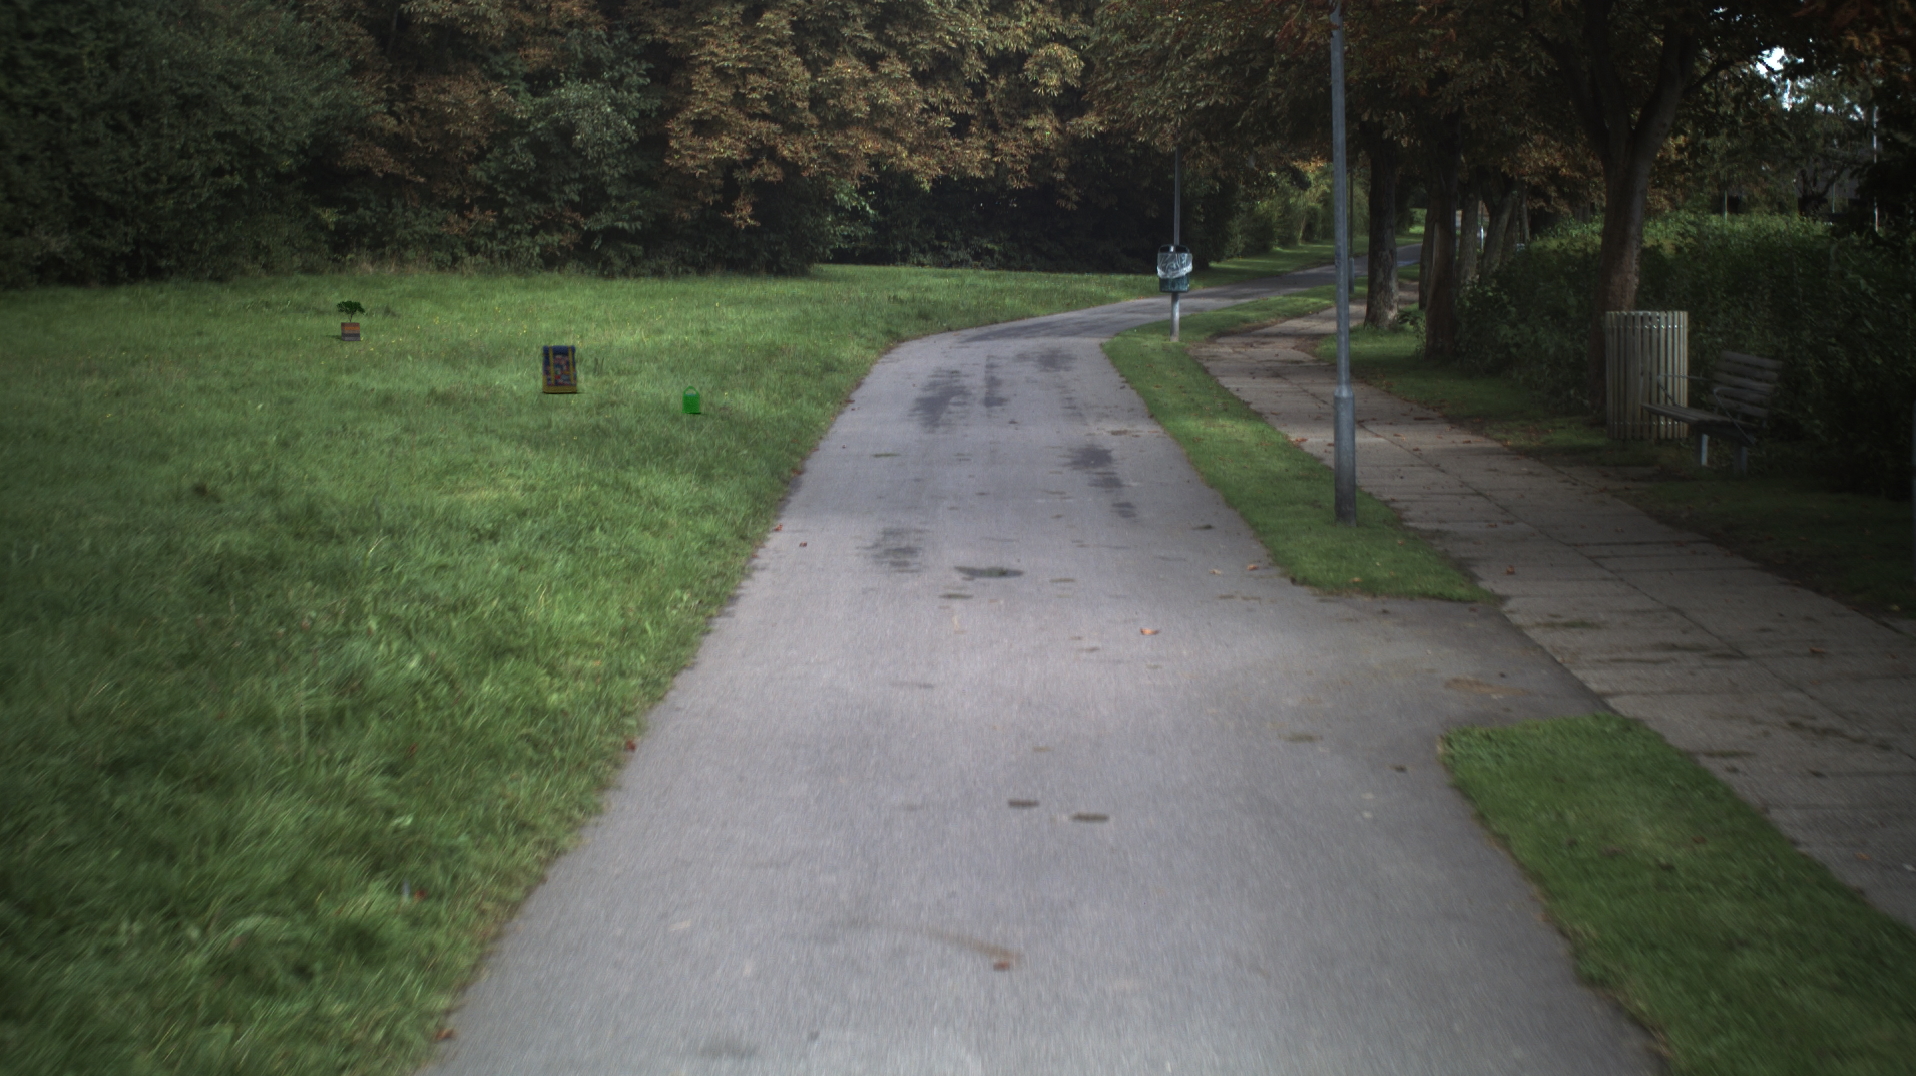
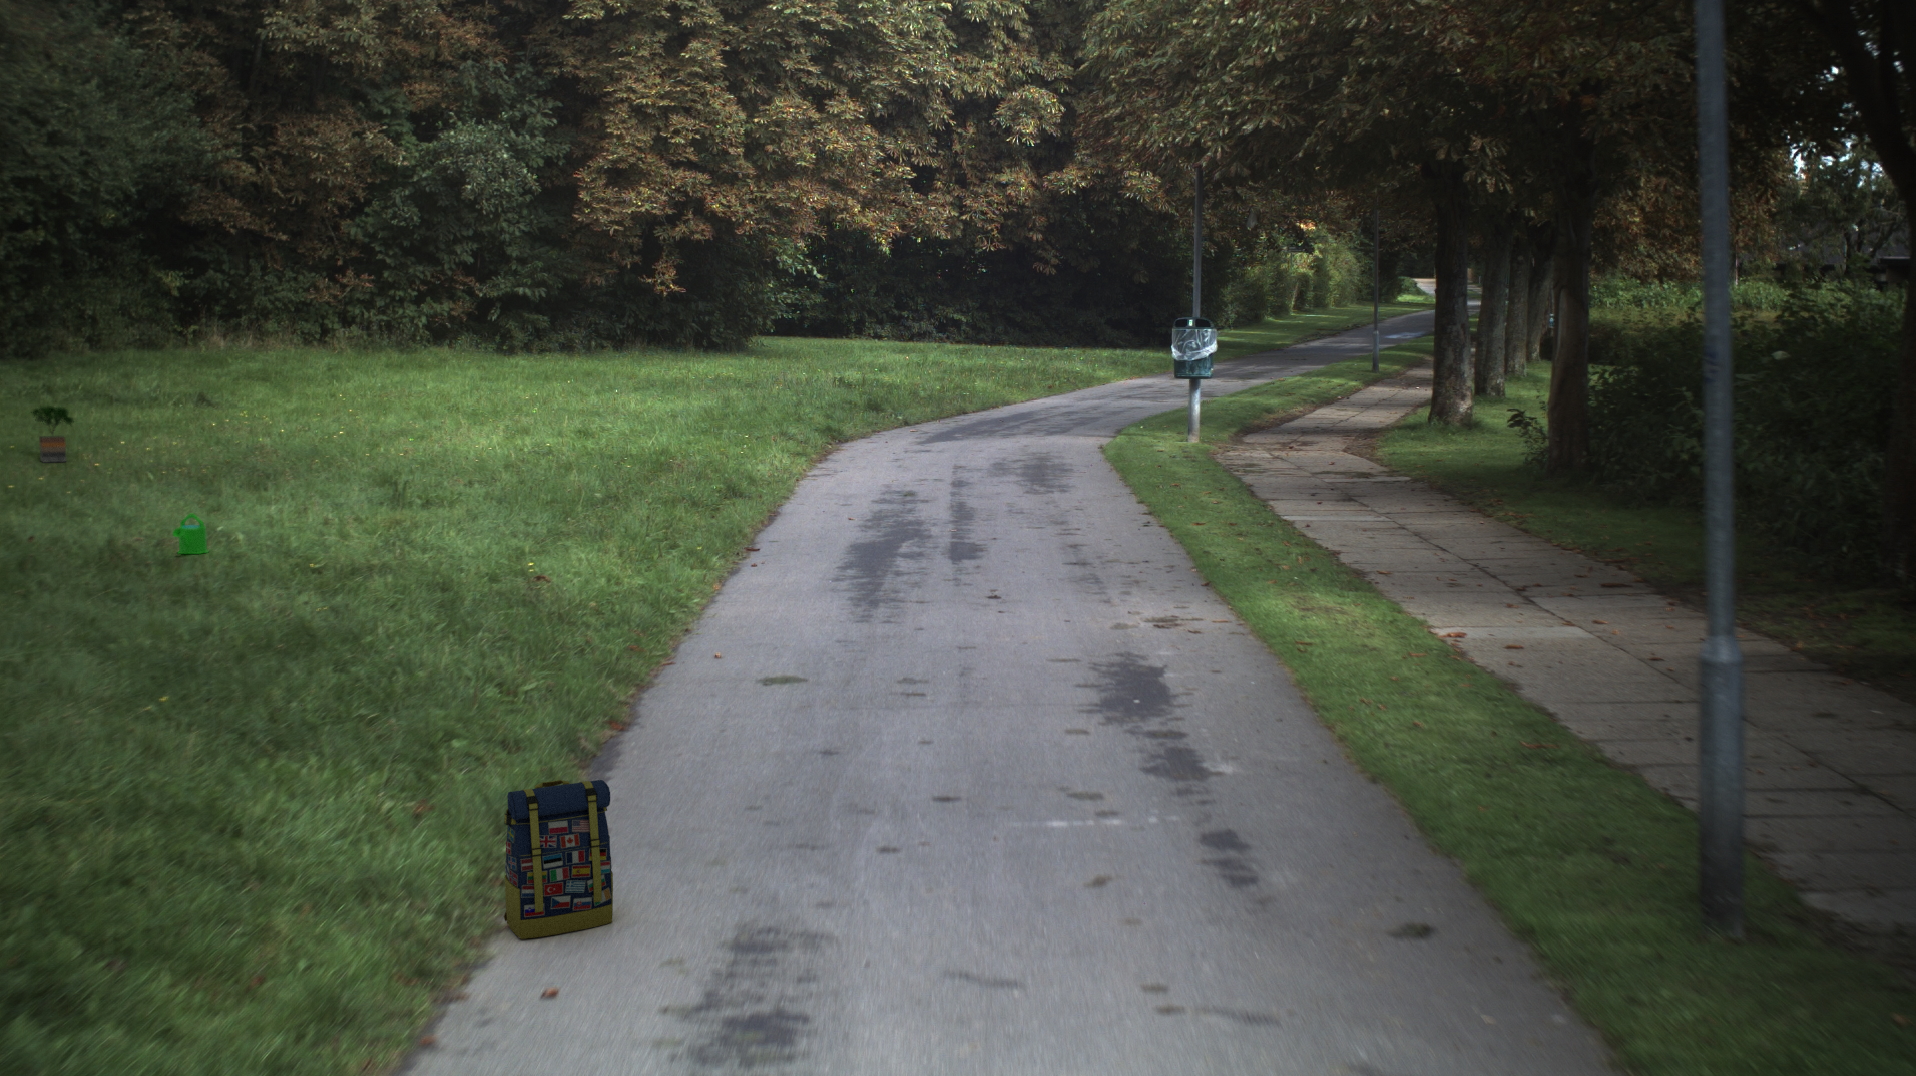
backpack: present [542,345,577,393] -> present [504,780,613,939]
watering can: present [682,386,700,413] -> present [173,514,208,554]

